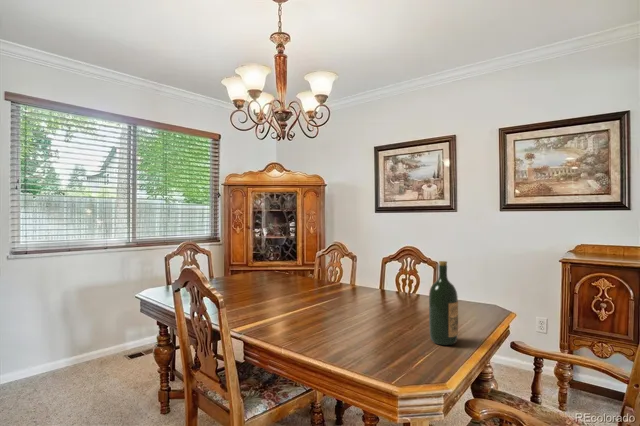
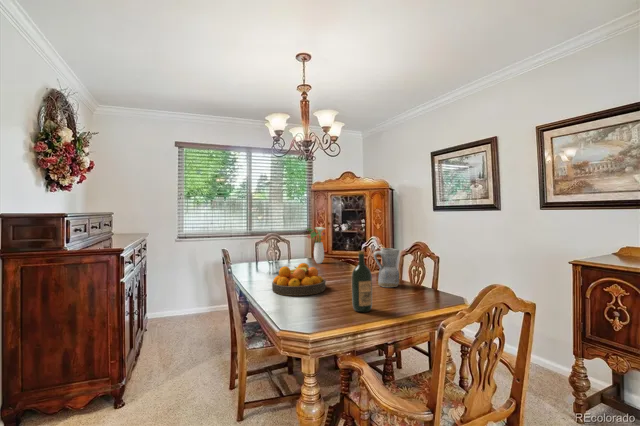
flower arrangement: none [240,231,277,280] -> present [306,227,325,263]
ceramic pitcher: none [389,256,417,305] -> present [373,248,399,287]
fruit bowl: none [269,282,348,333] -> present [272,263,326,296]

